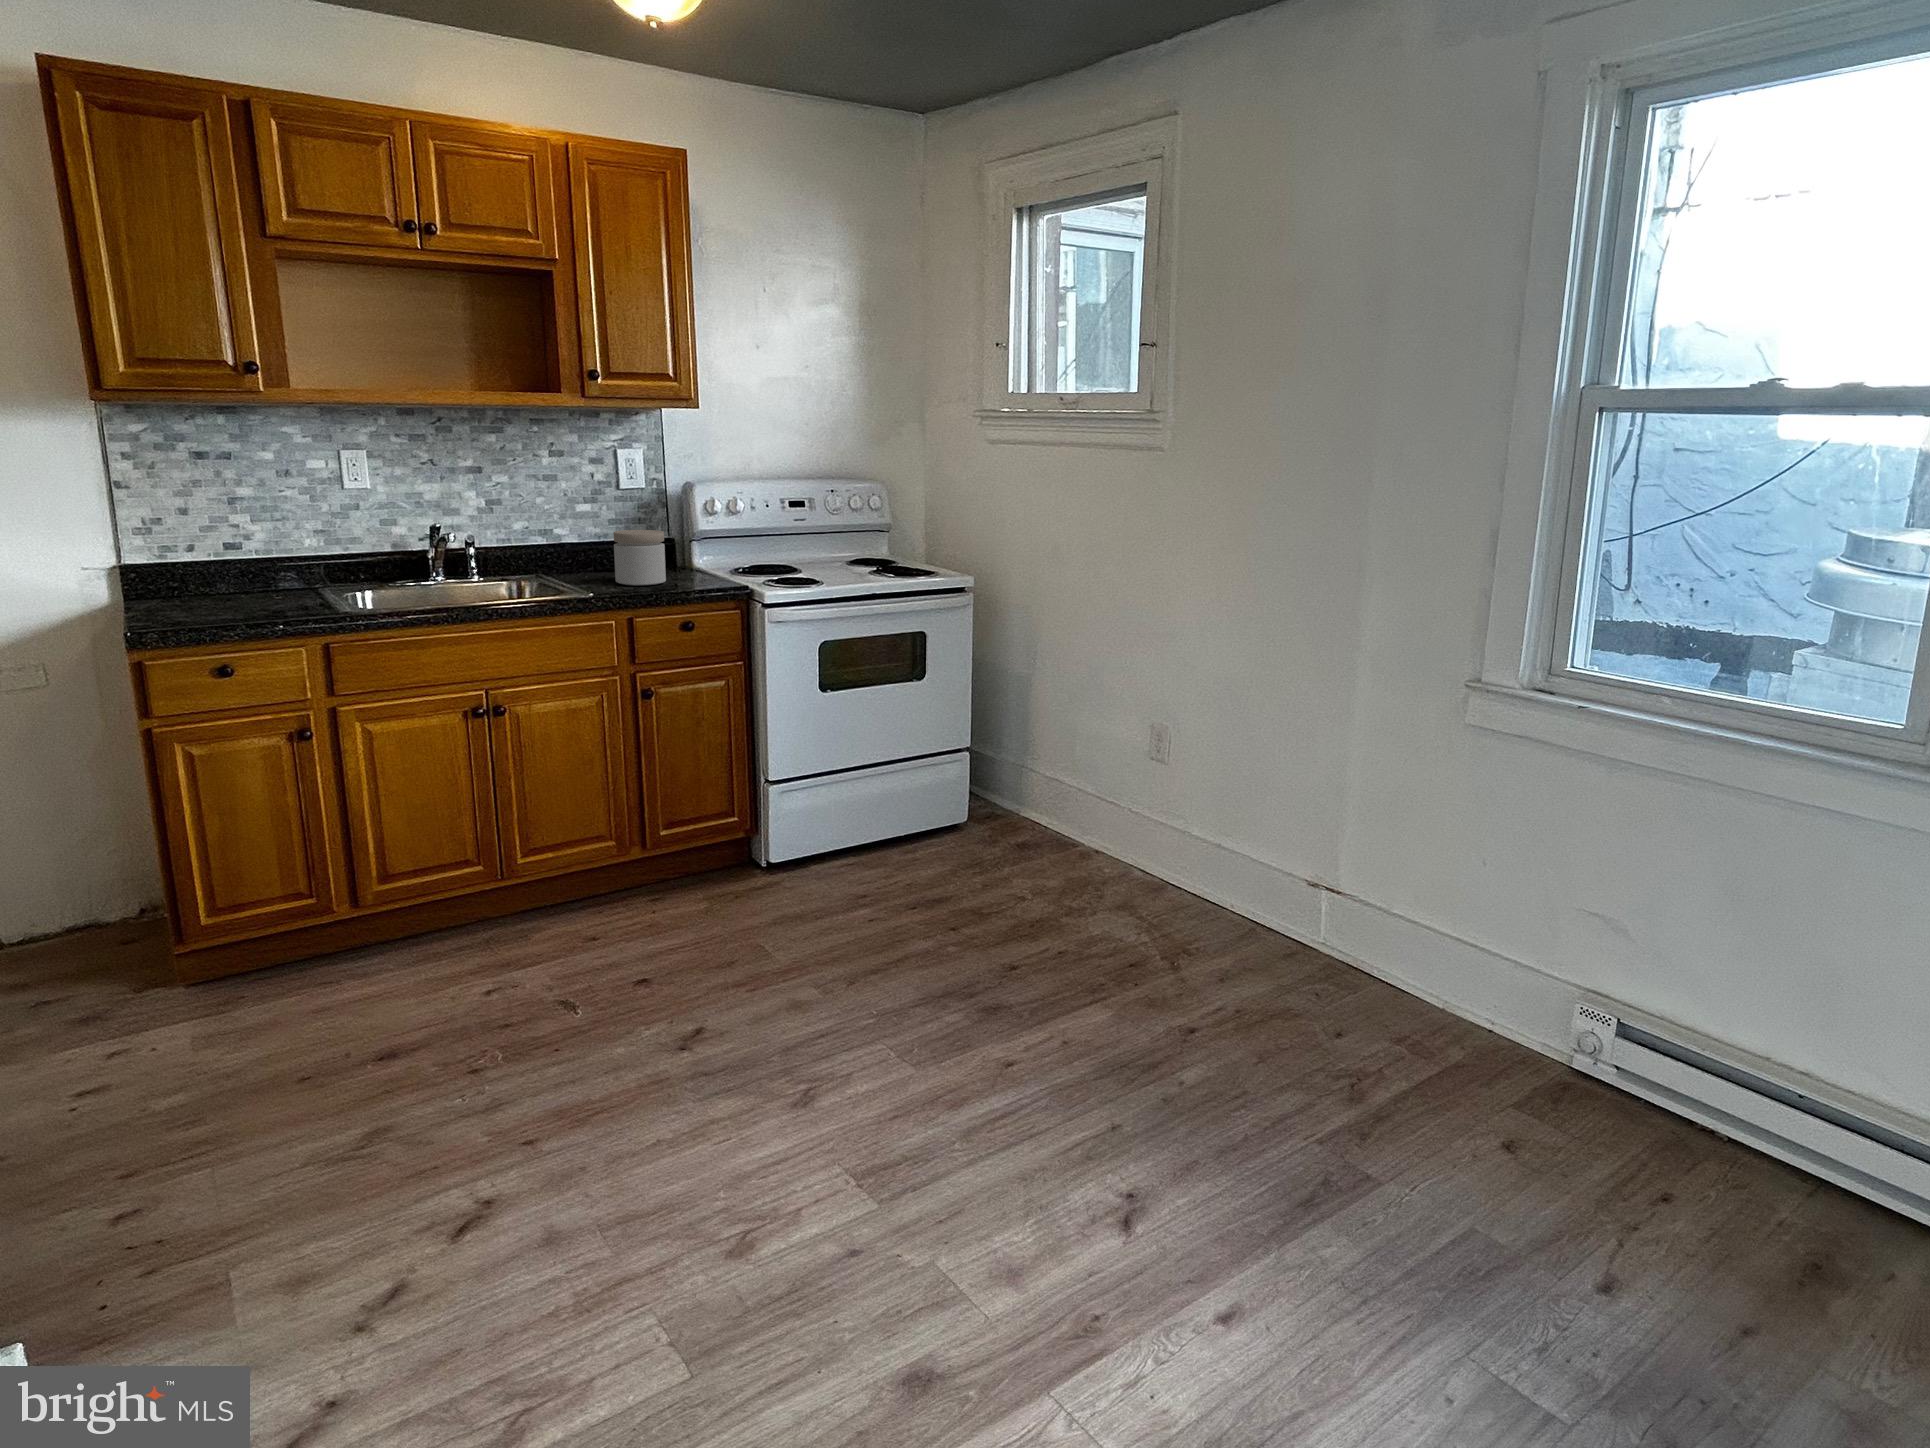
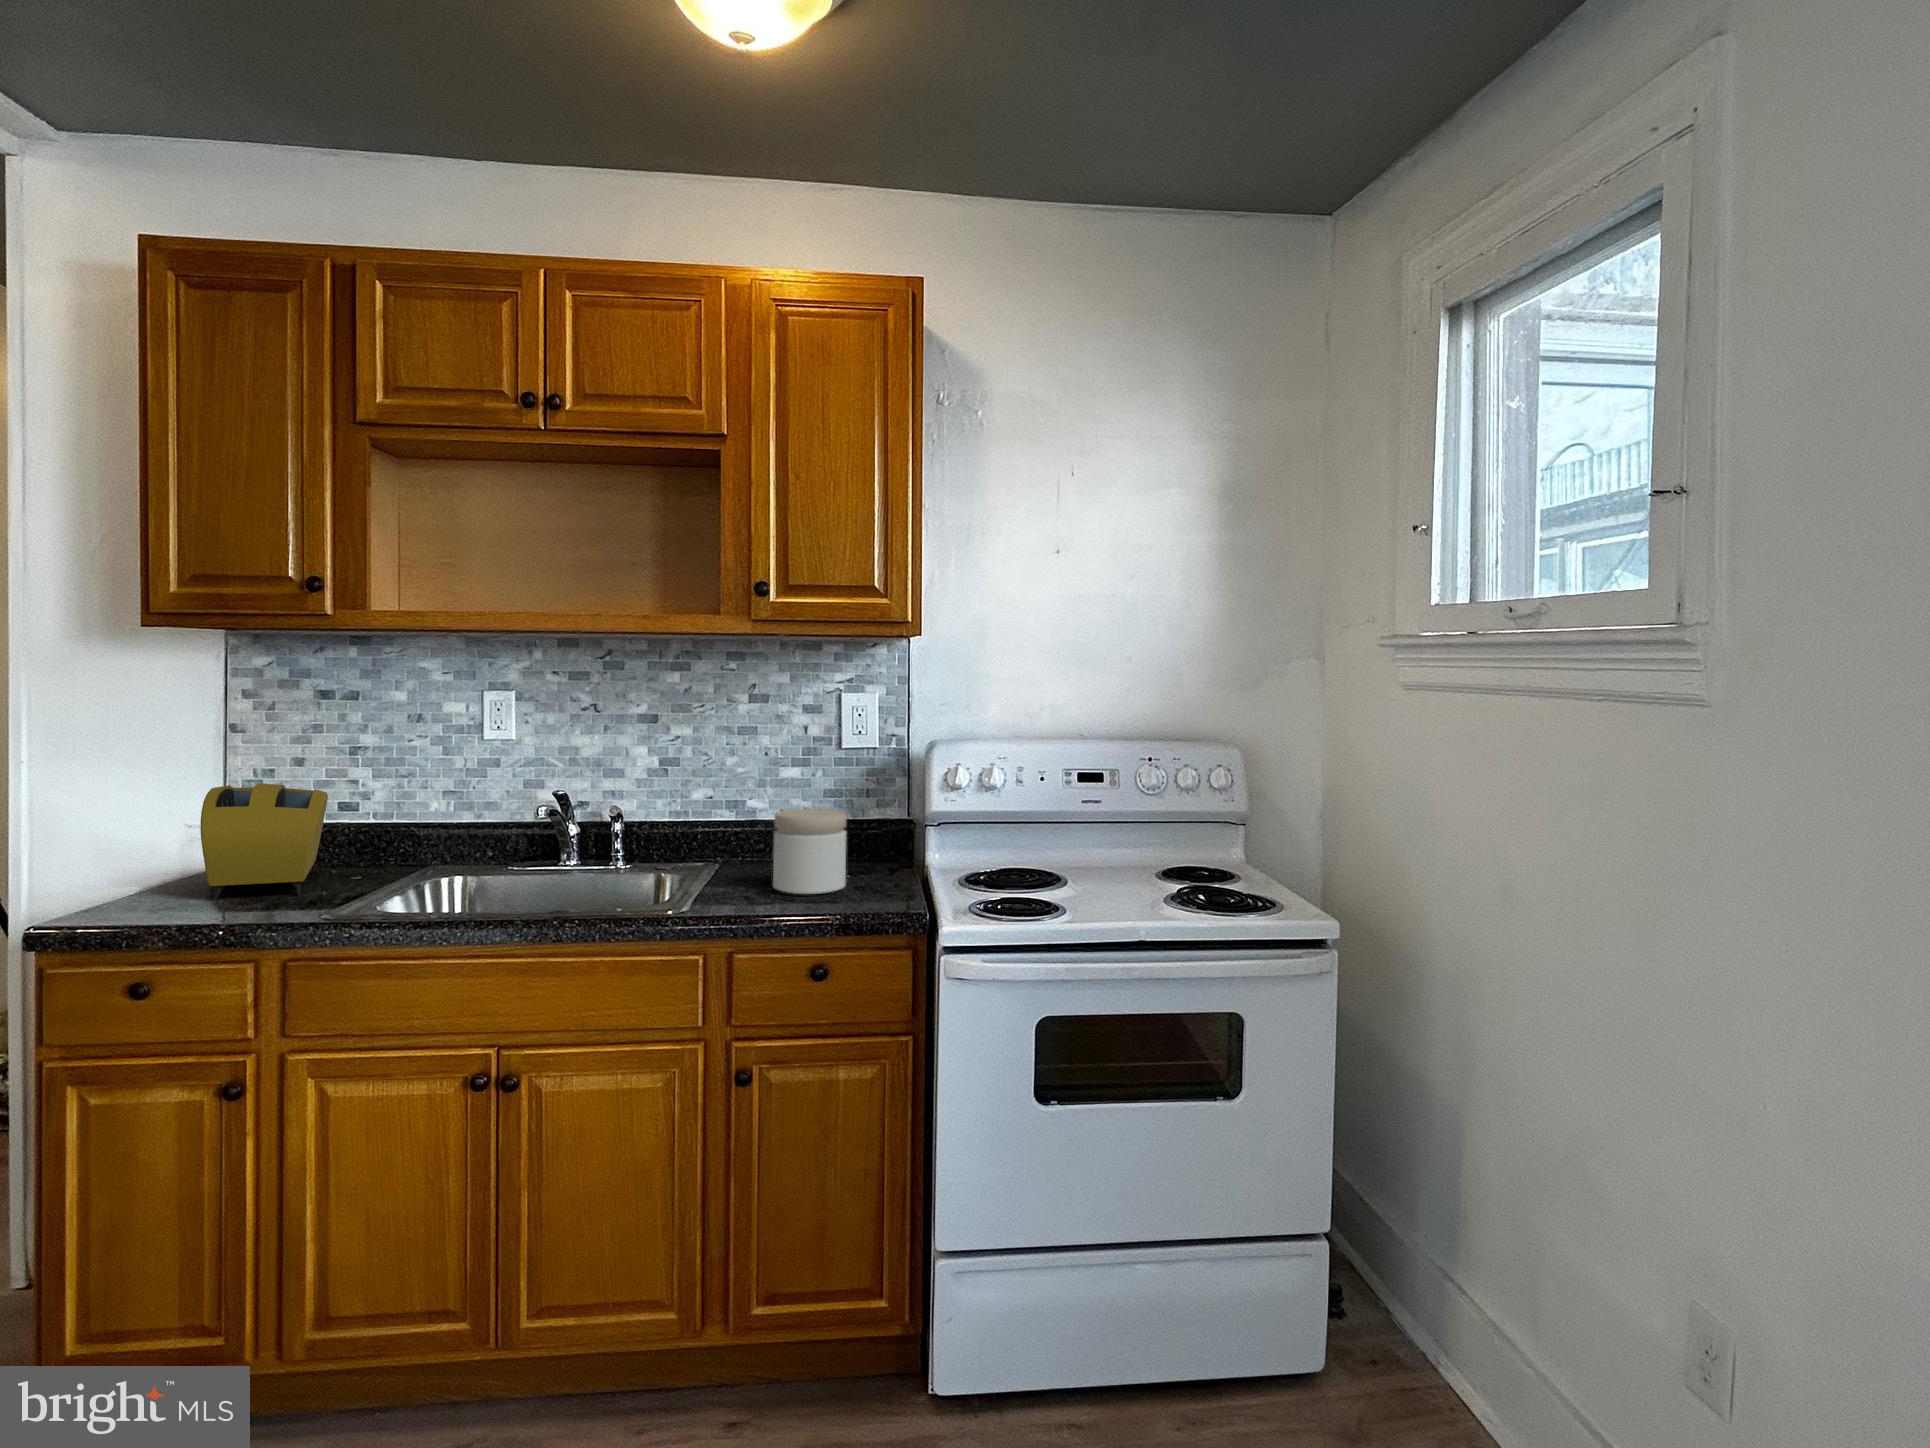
toaster: none [154,527,276,614] -> present [201,784,328,899]

